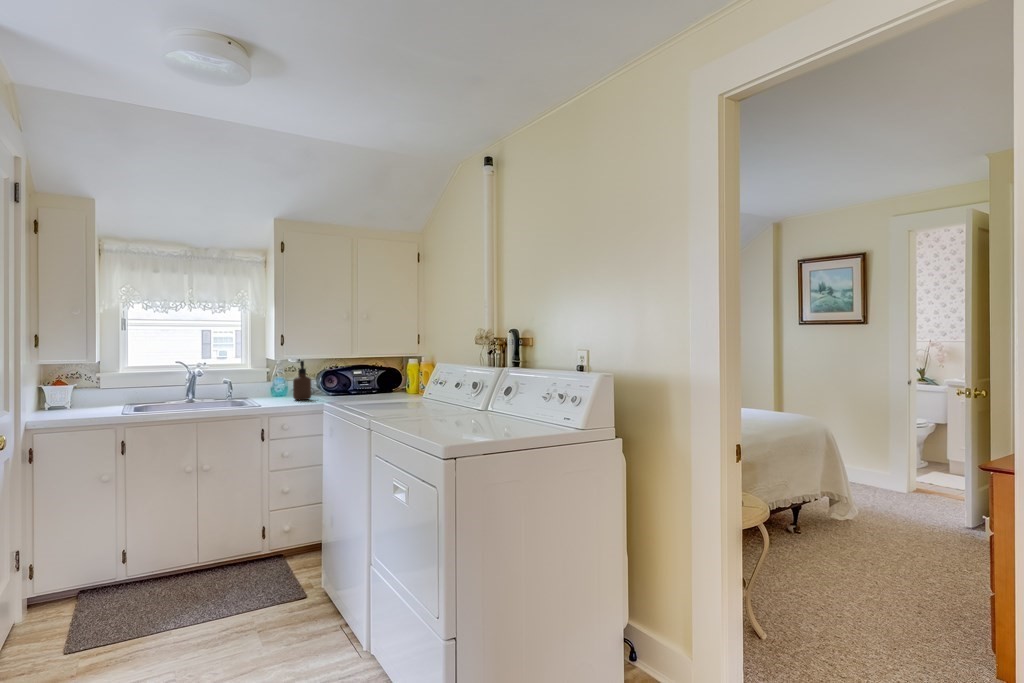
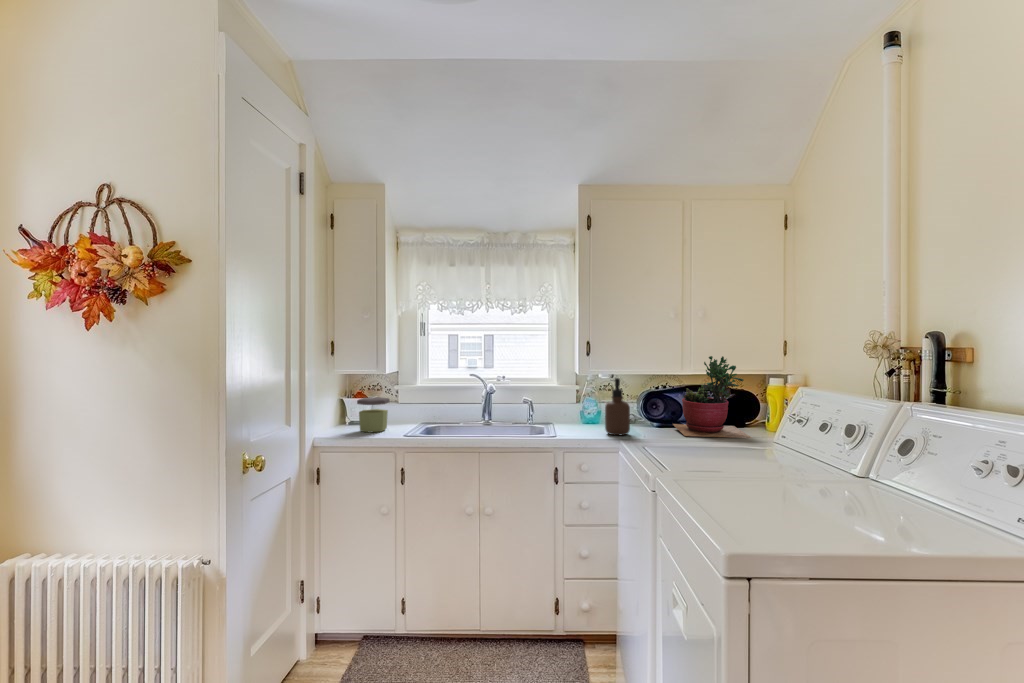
succulent plant: none [343,345,392,398] -> present [673,356,752,438]
jar: none [65,382,98,412] -> present [357,397,390,433]

